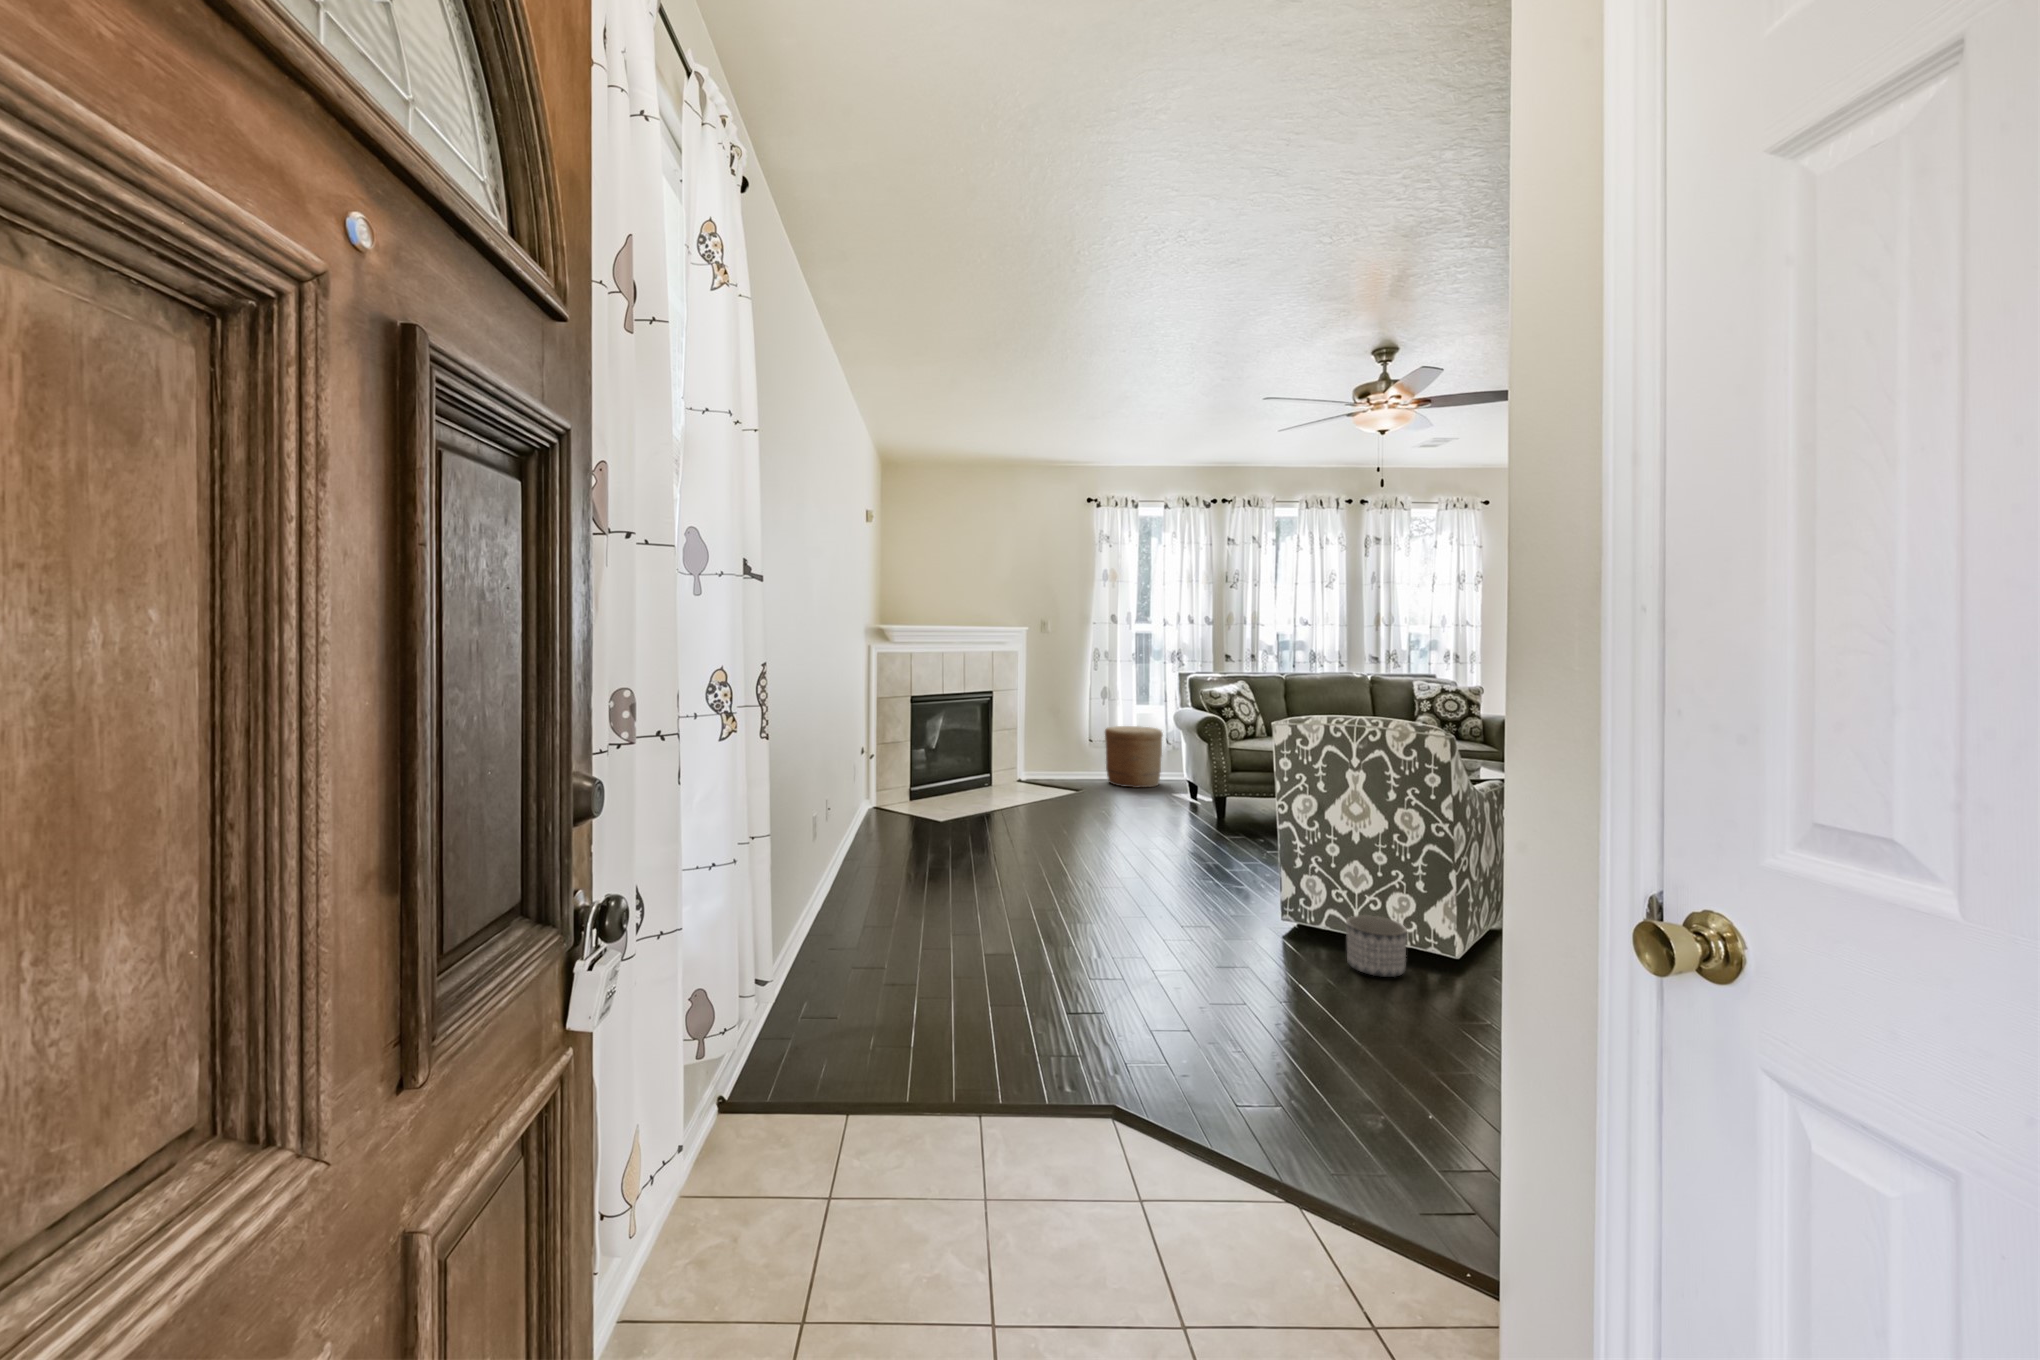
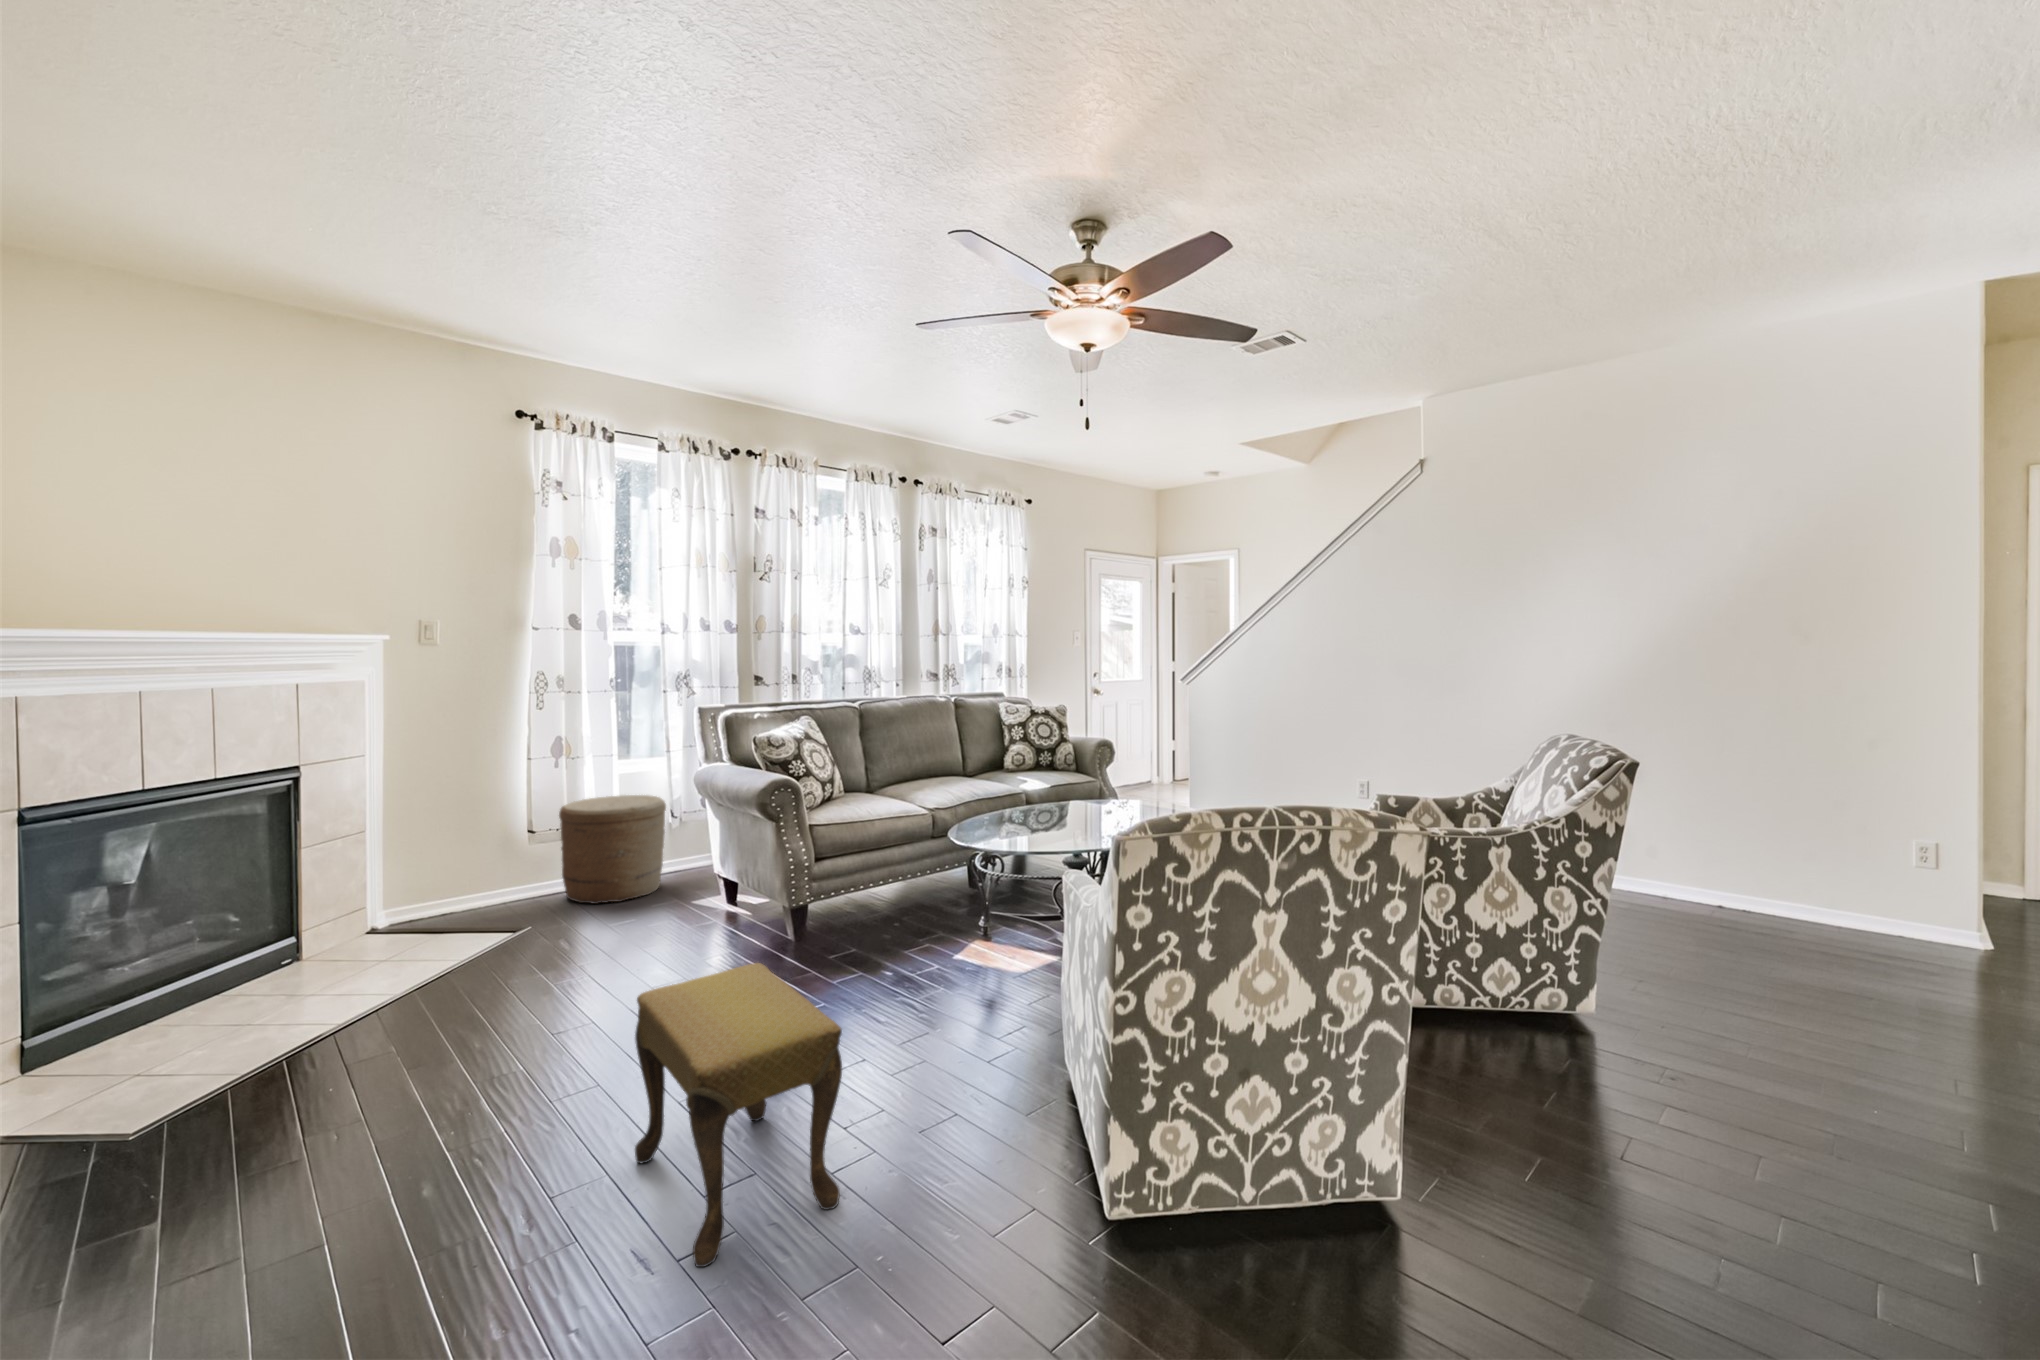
footstool: none [1104,792,1181,899] -> present [635,963,842,1267]
planter: present [1346,915,1407,977] -> none [1233,1160,1337,1306]

